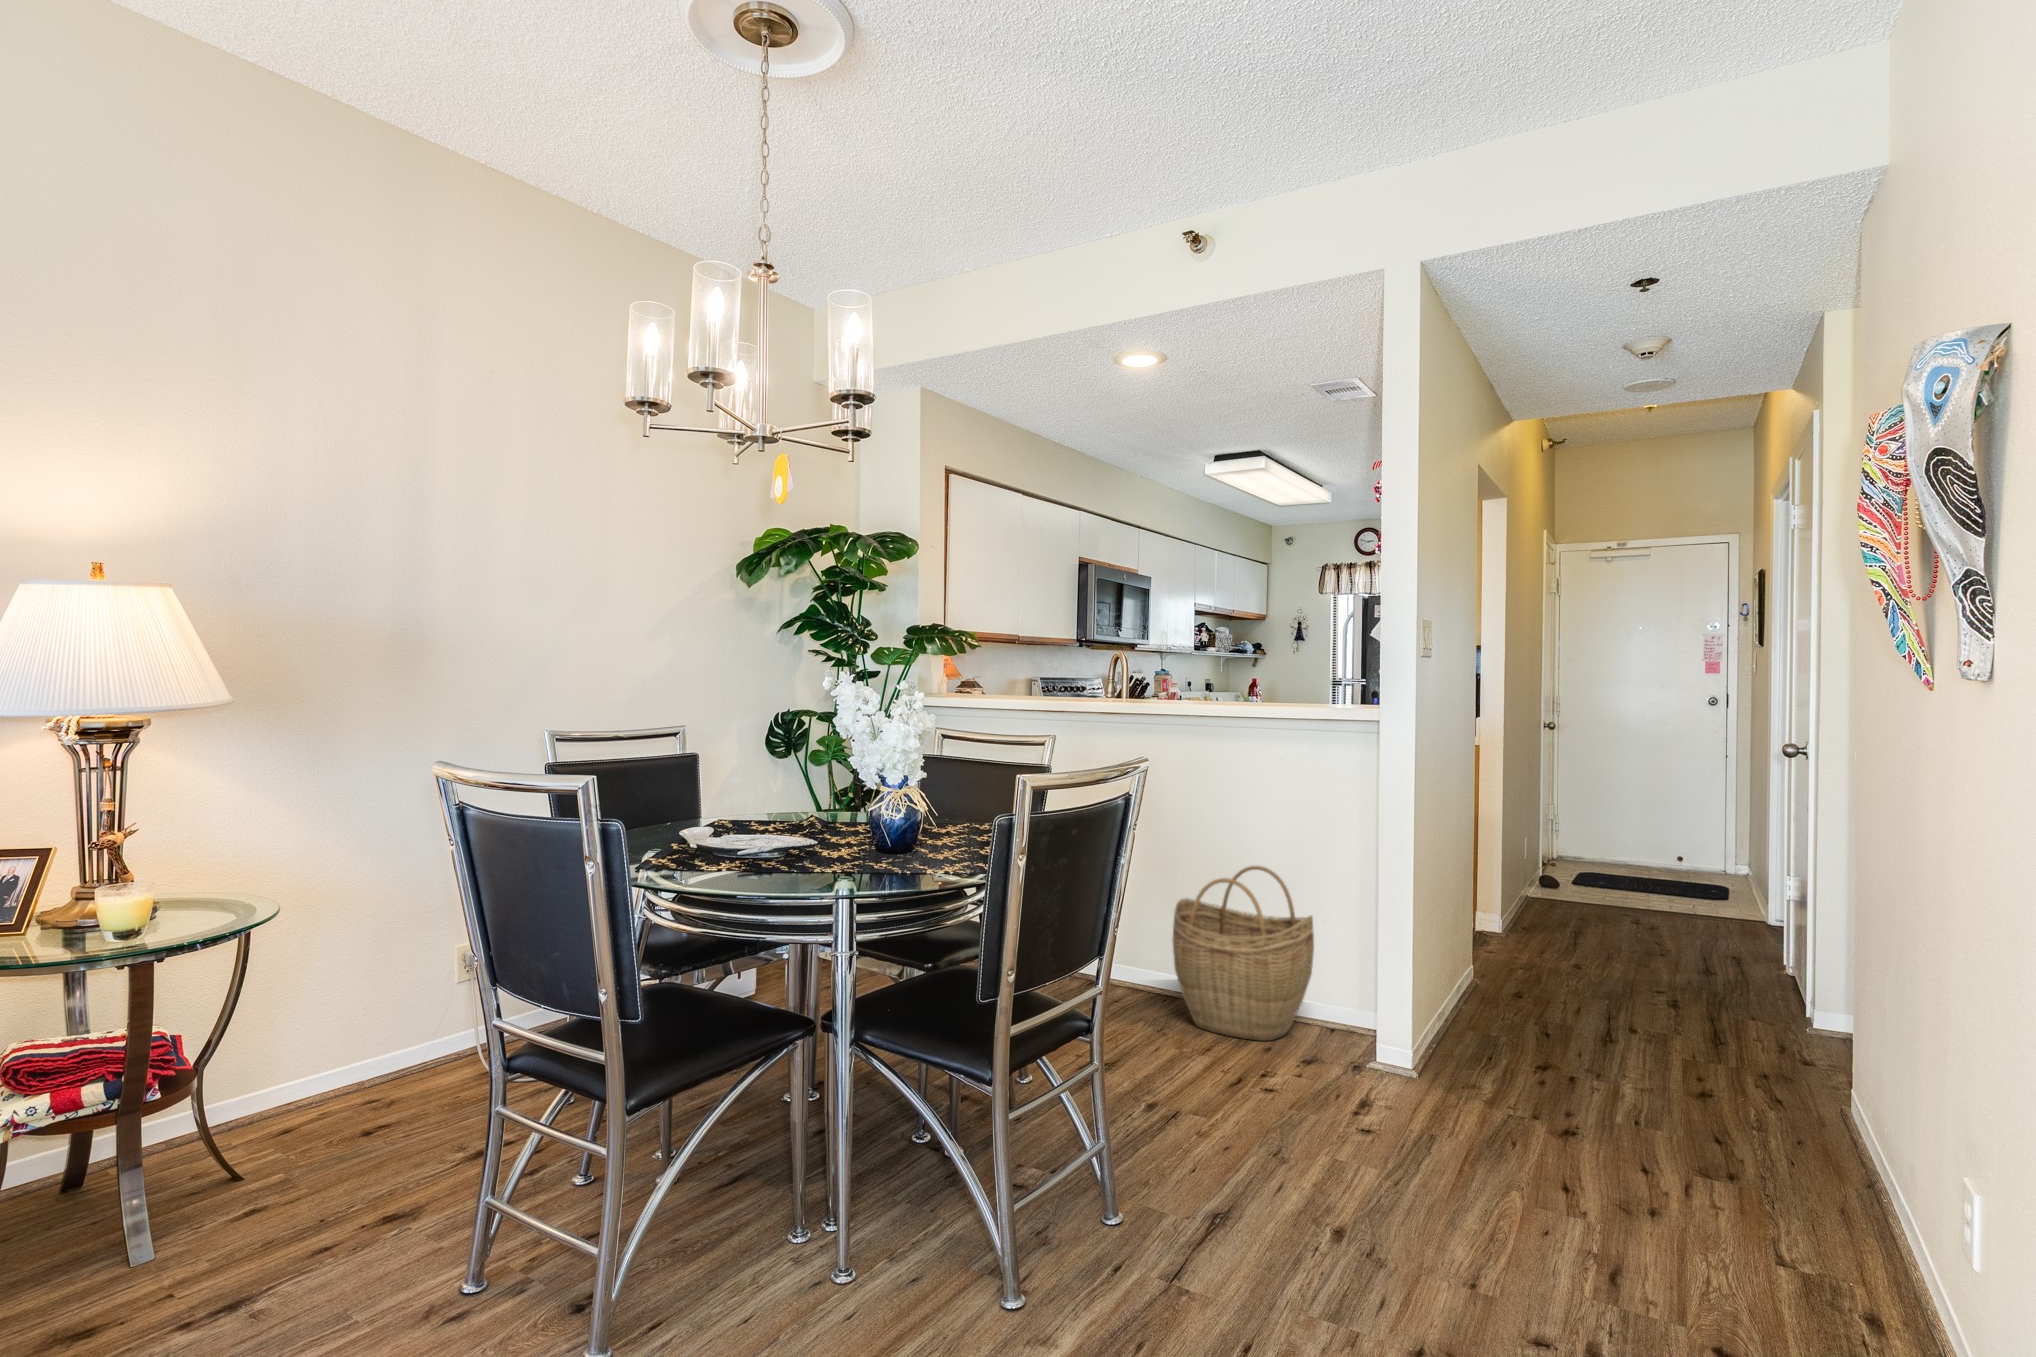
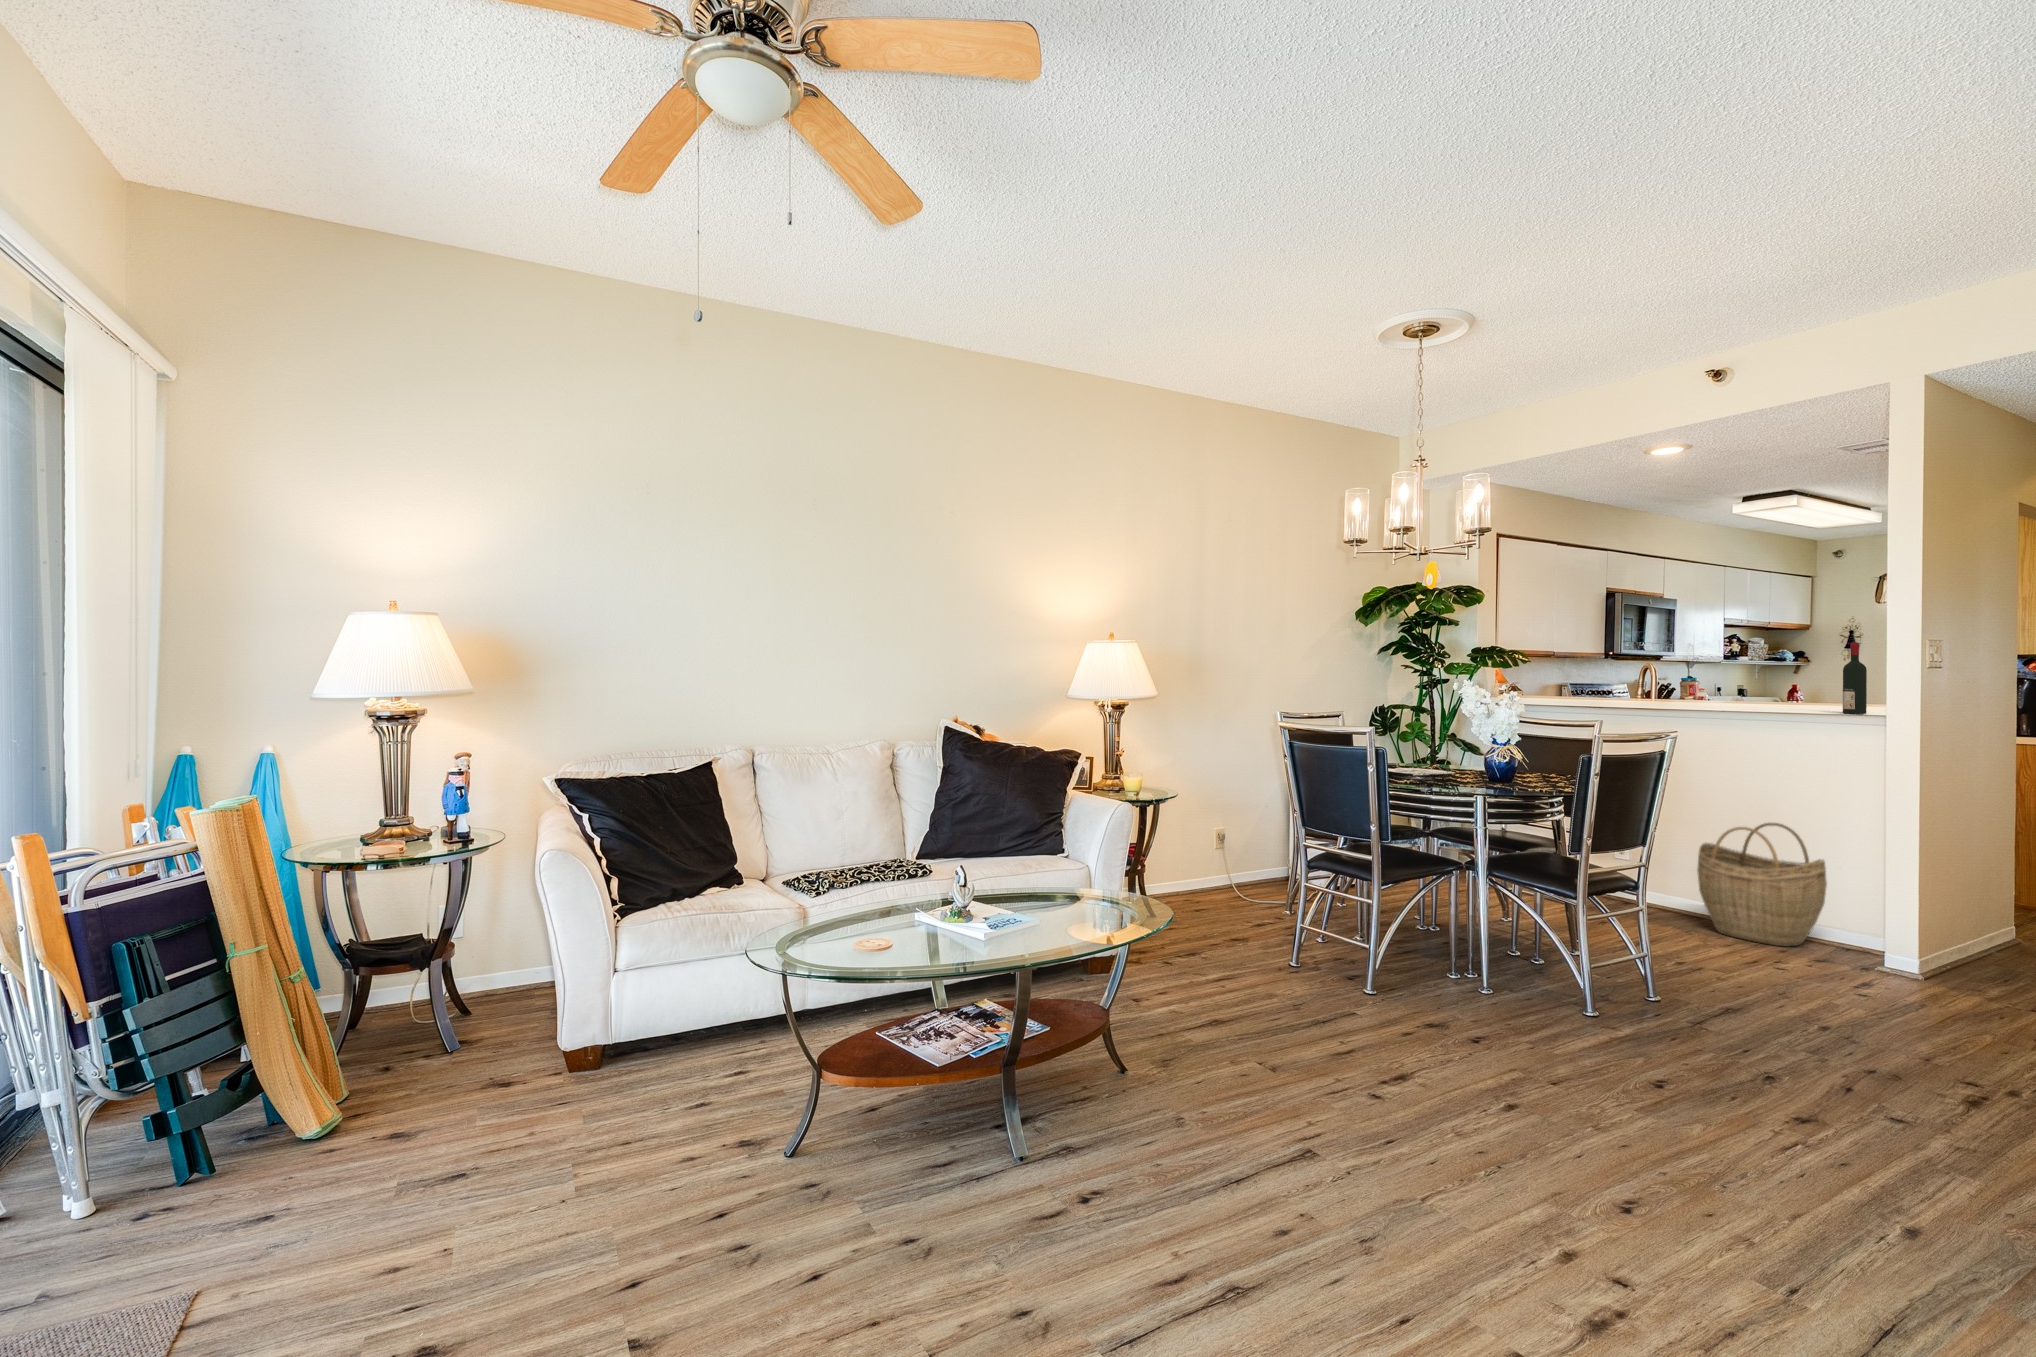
wine bottle: none [1333,622,1358,718] -> present [1843,642,1867,714]

